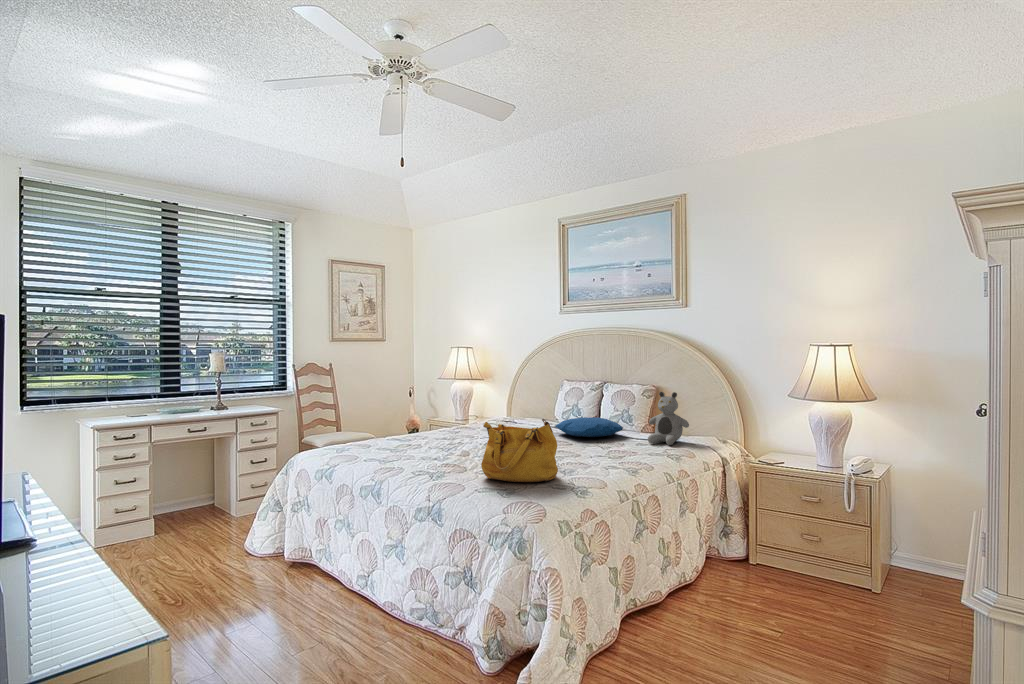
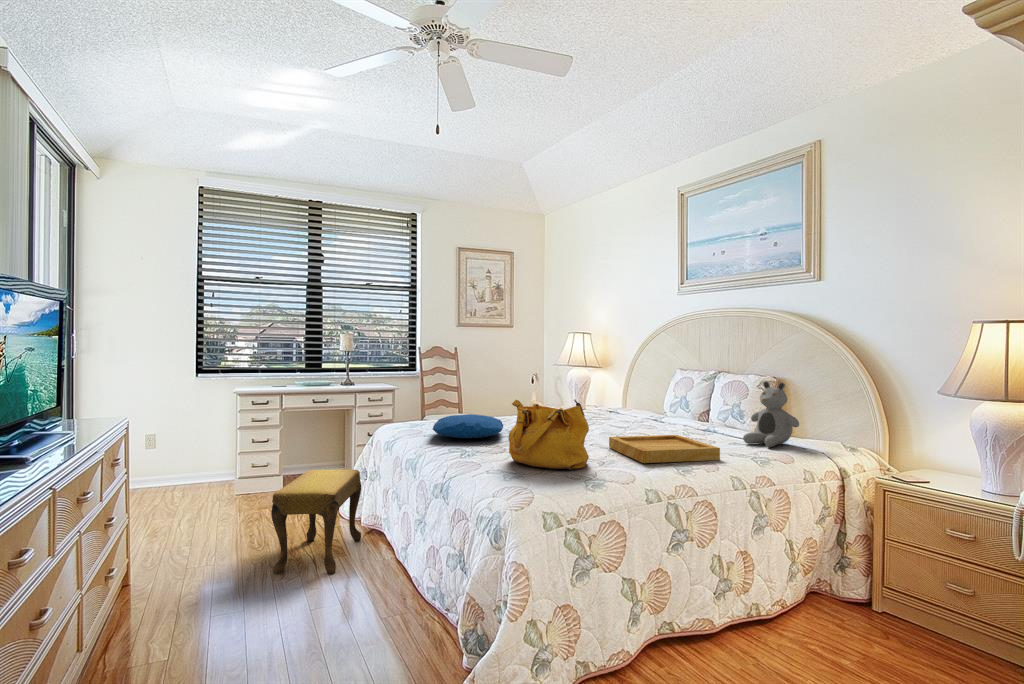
pillow: present [555,417,623,437] -> present [433,414,503,439]
tray: none [551,441,647,469] -> present [609,435,720,463]
footstool: none [216,503,294,628] -> present [271,469,361,574]

